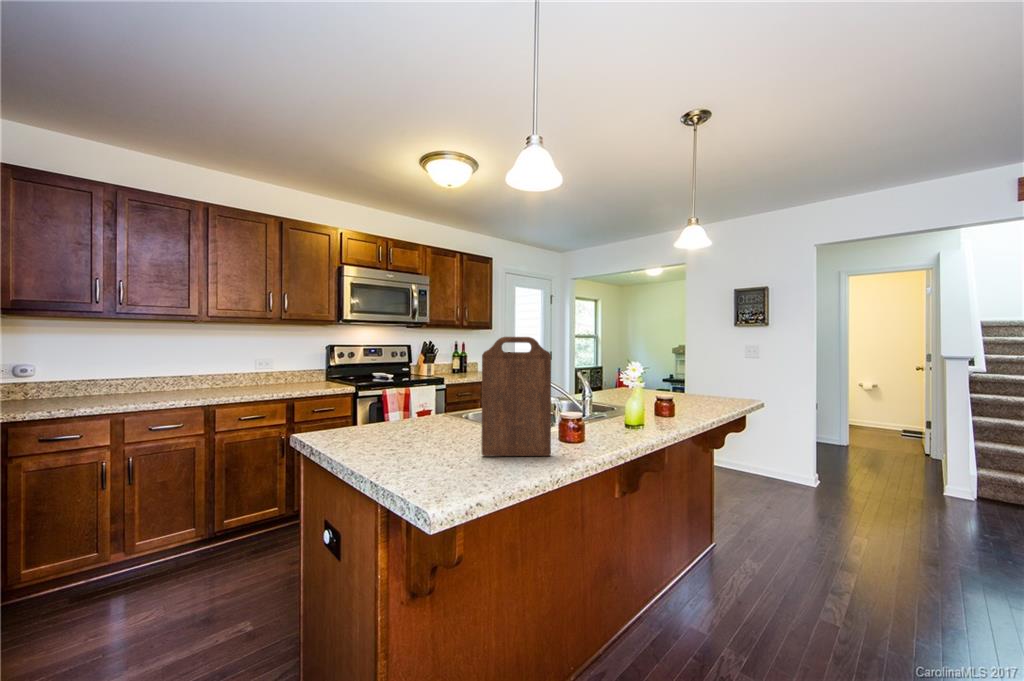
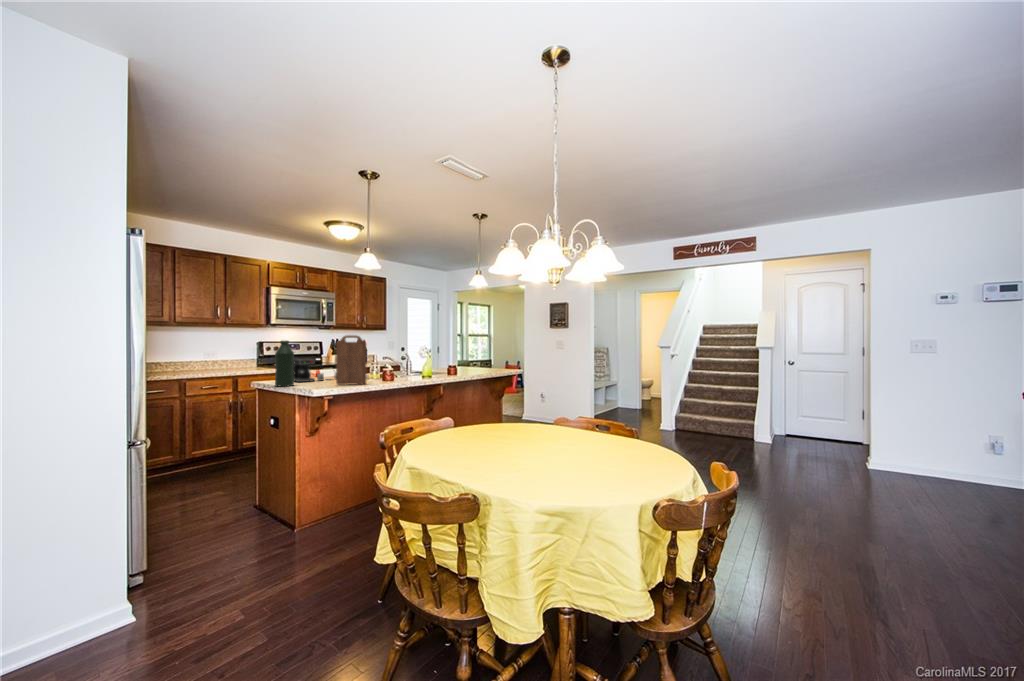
bottle: none [343,348,385,458] -> present [275,341,294,386]
coffee maker: none [376,383,470,435] -> present [293,359,336,382]

